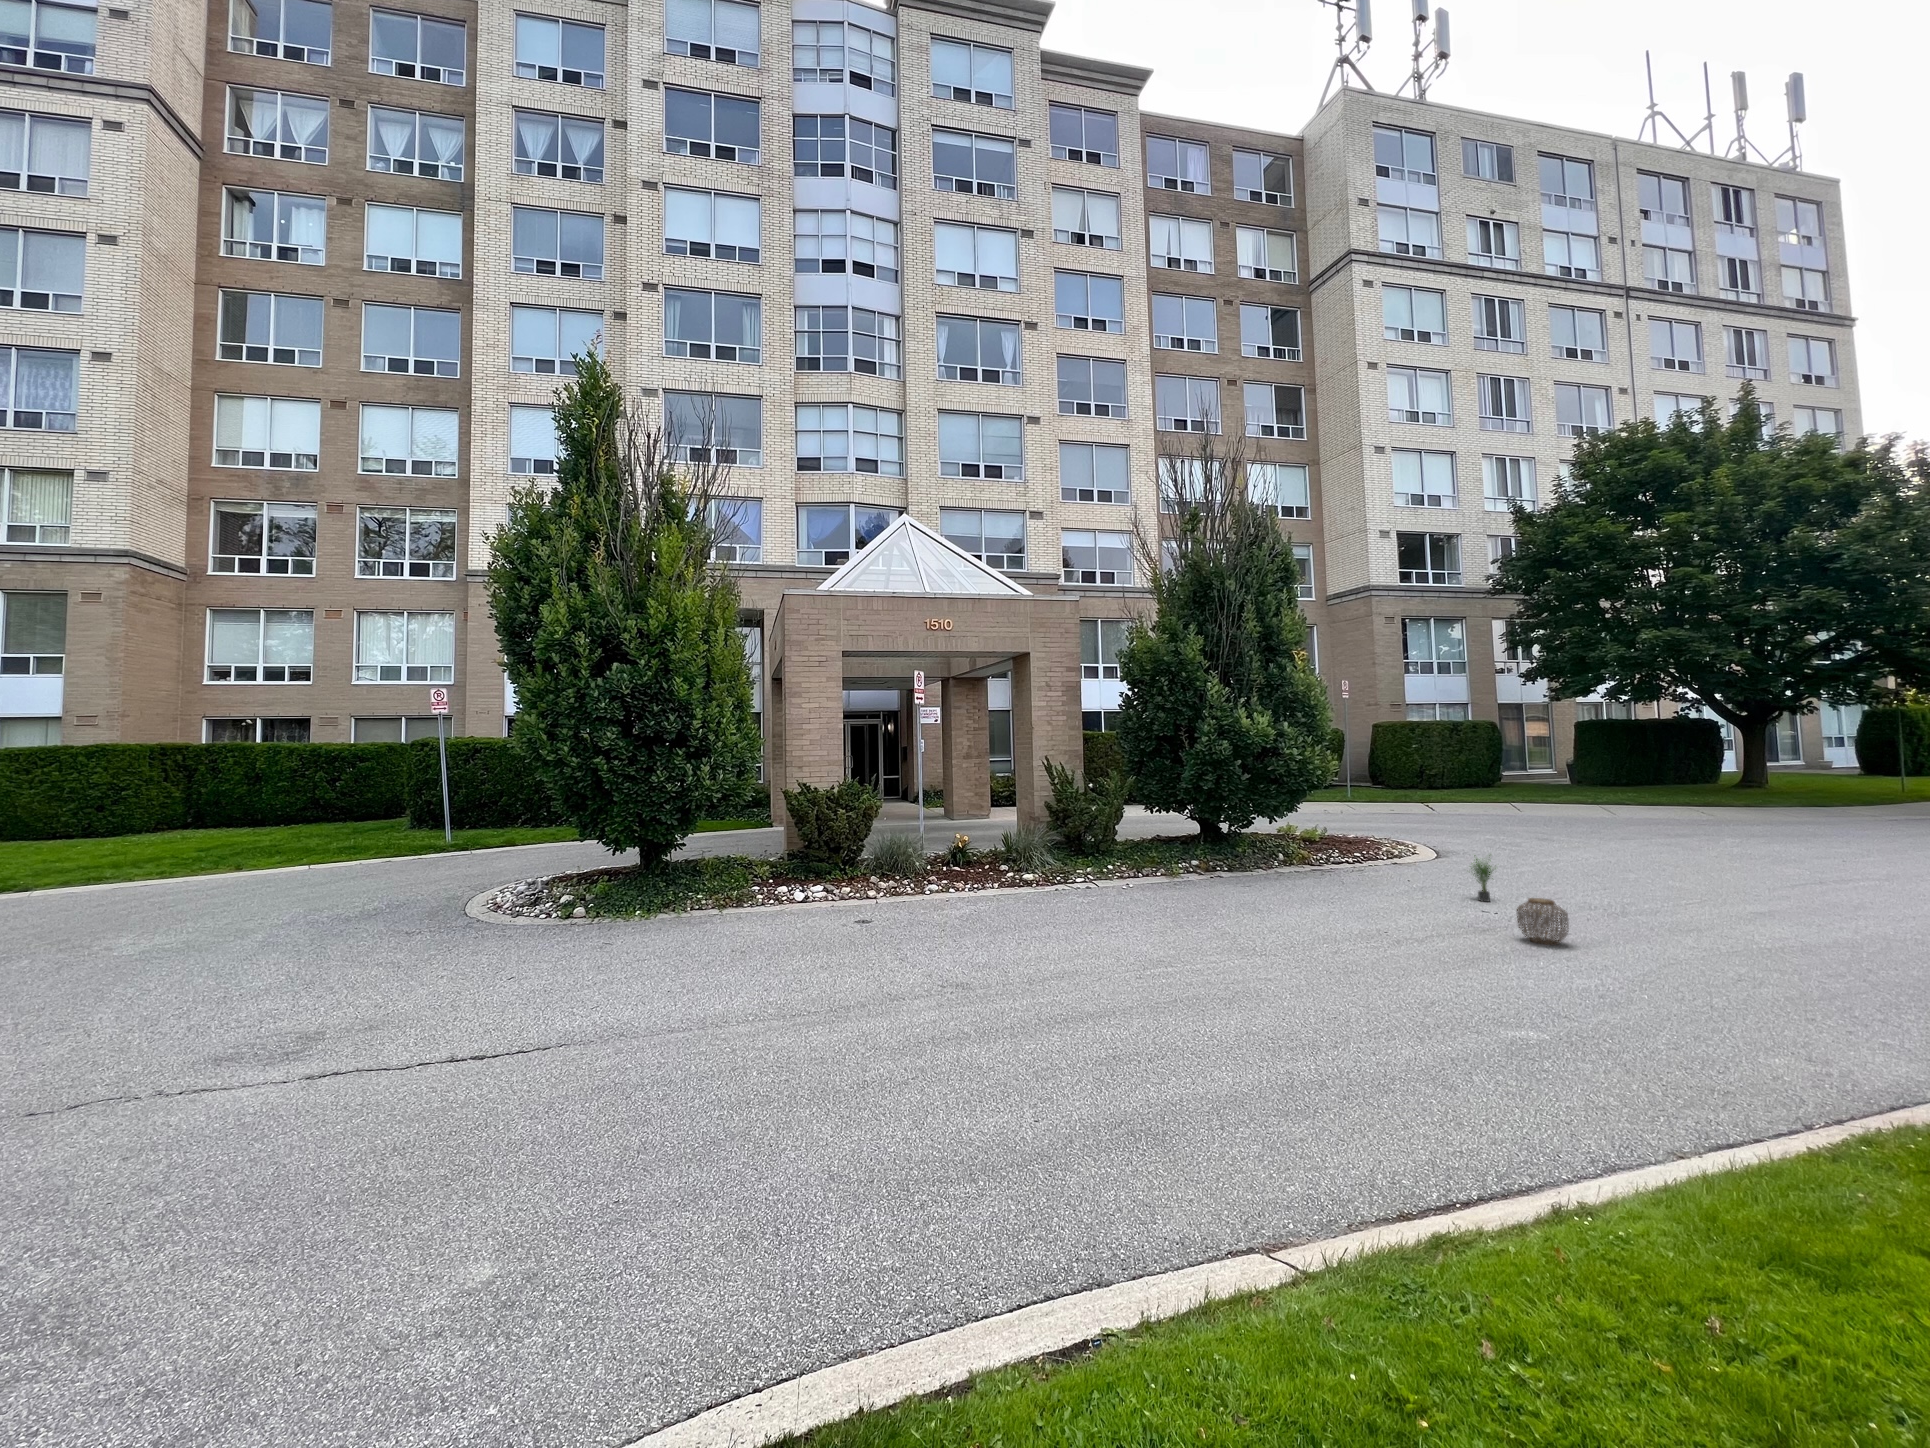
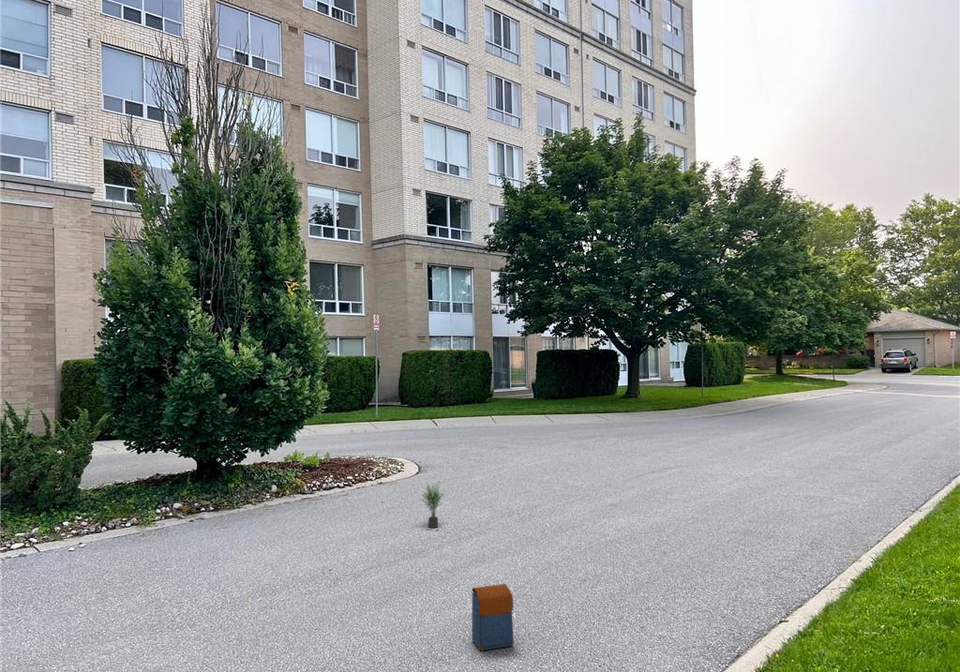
woven basket: present [1517,898,1569,945] -> none [442,534,483,582]
backpack: none [1575,933,1630,992] -> present [472,584,514,650]

